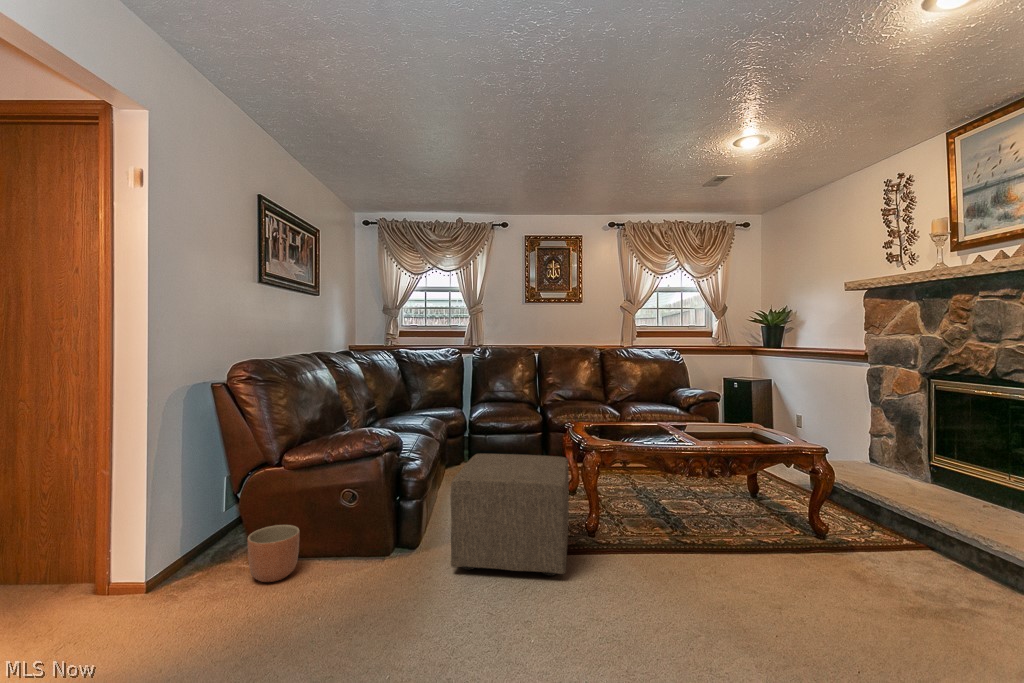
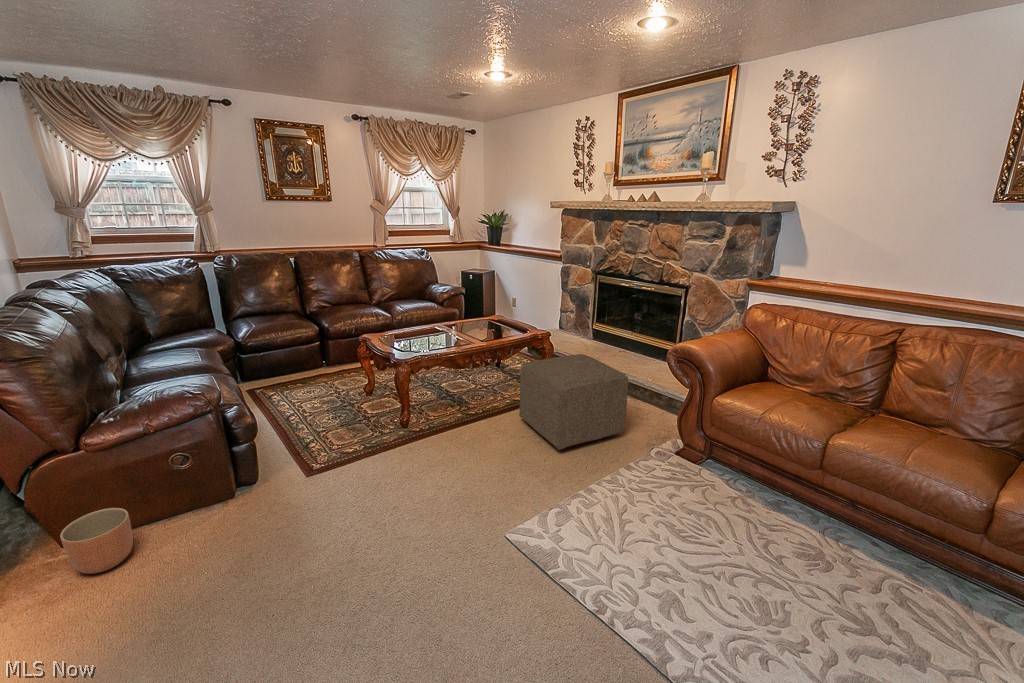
ottoman: present [450,454,569,576] -> present [519,354,628,450]

